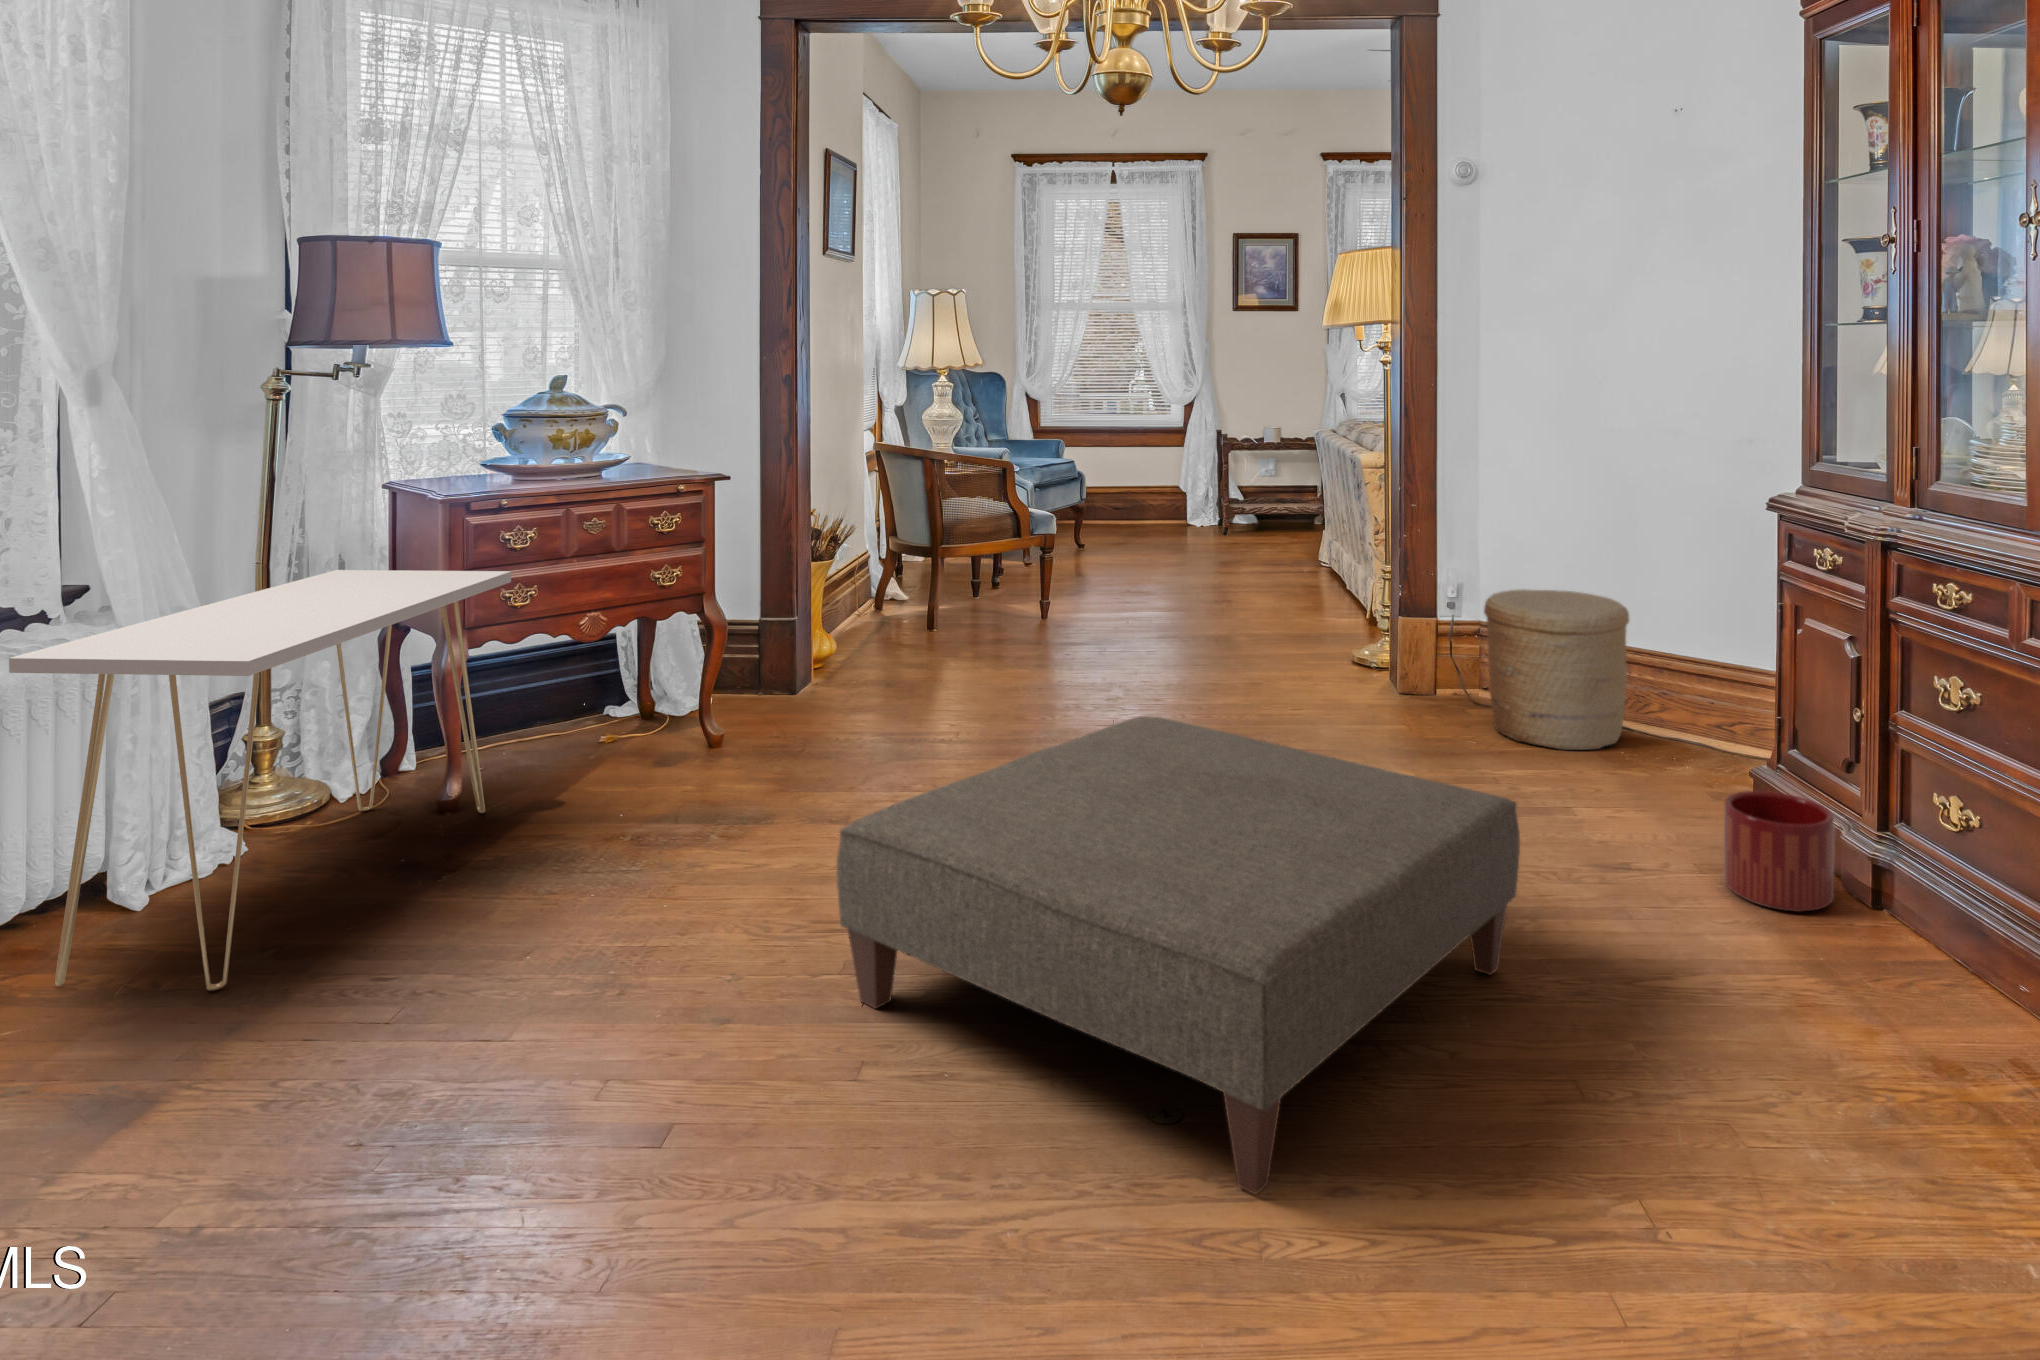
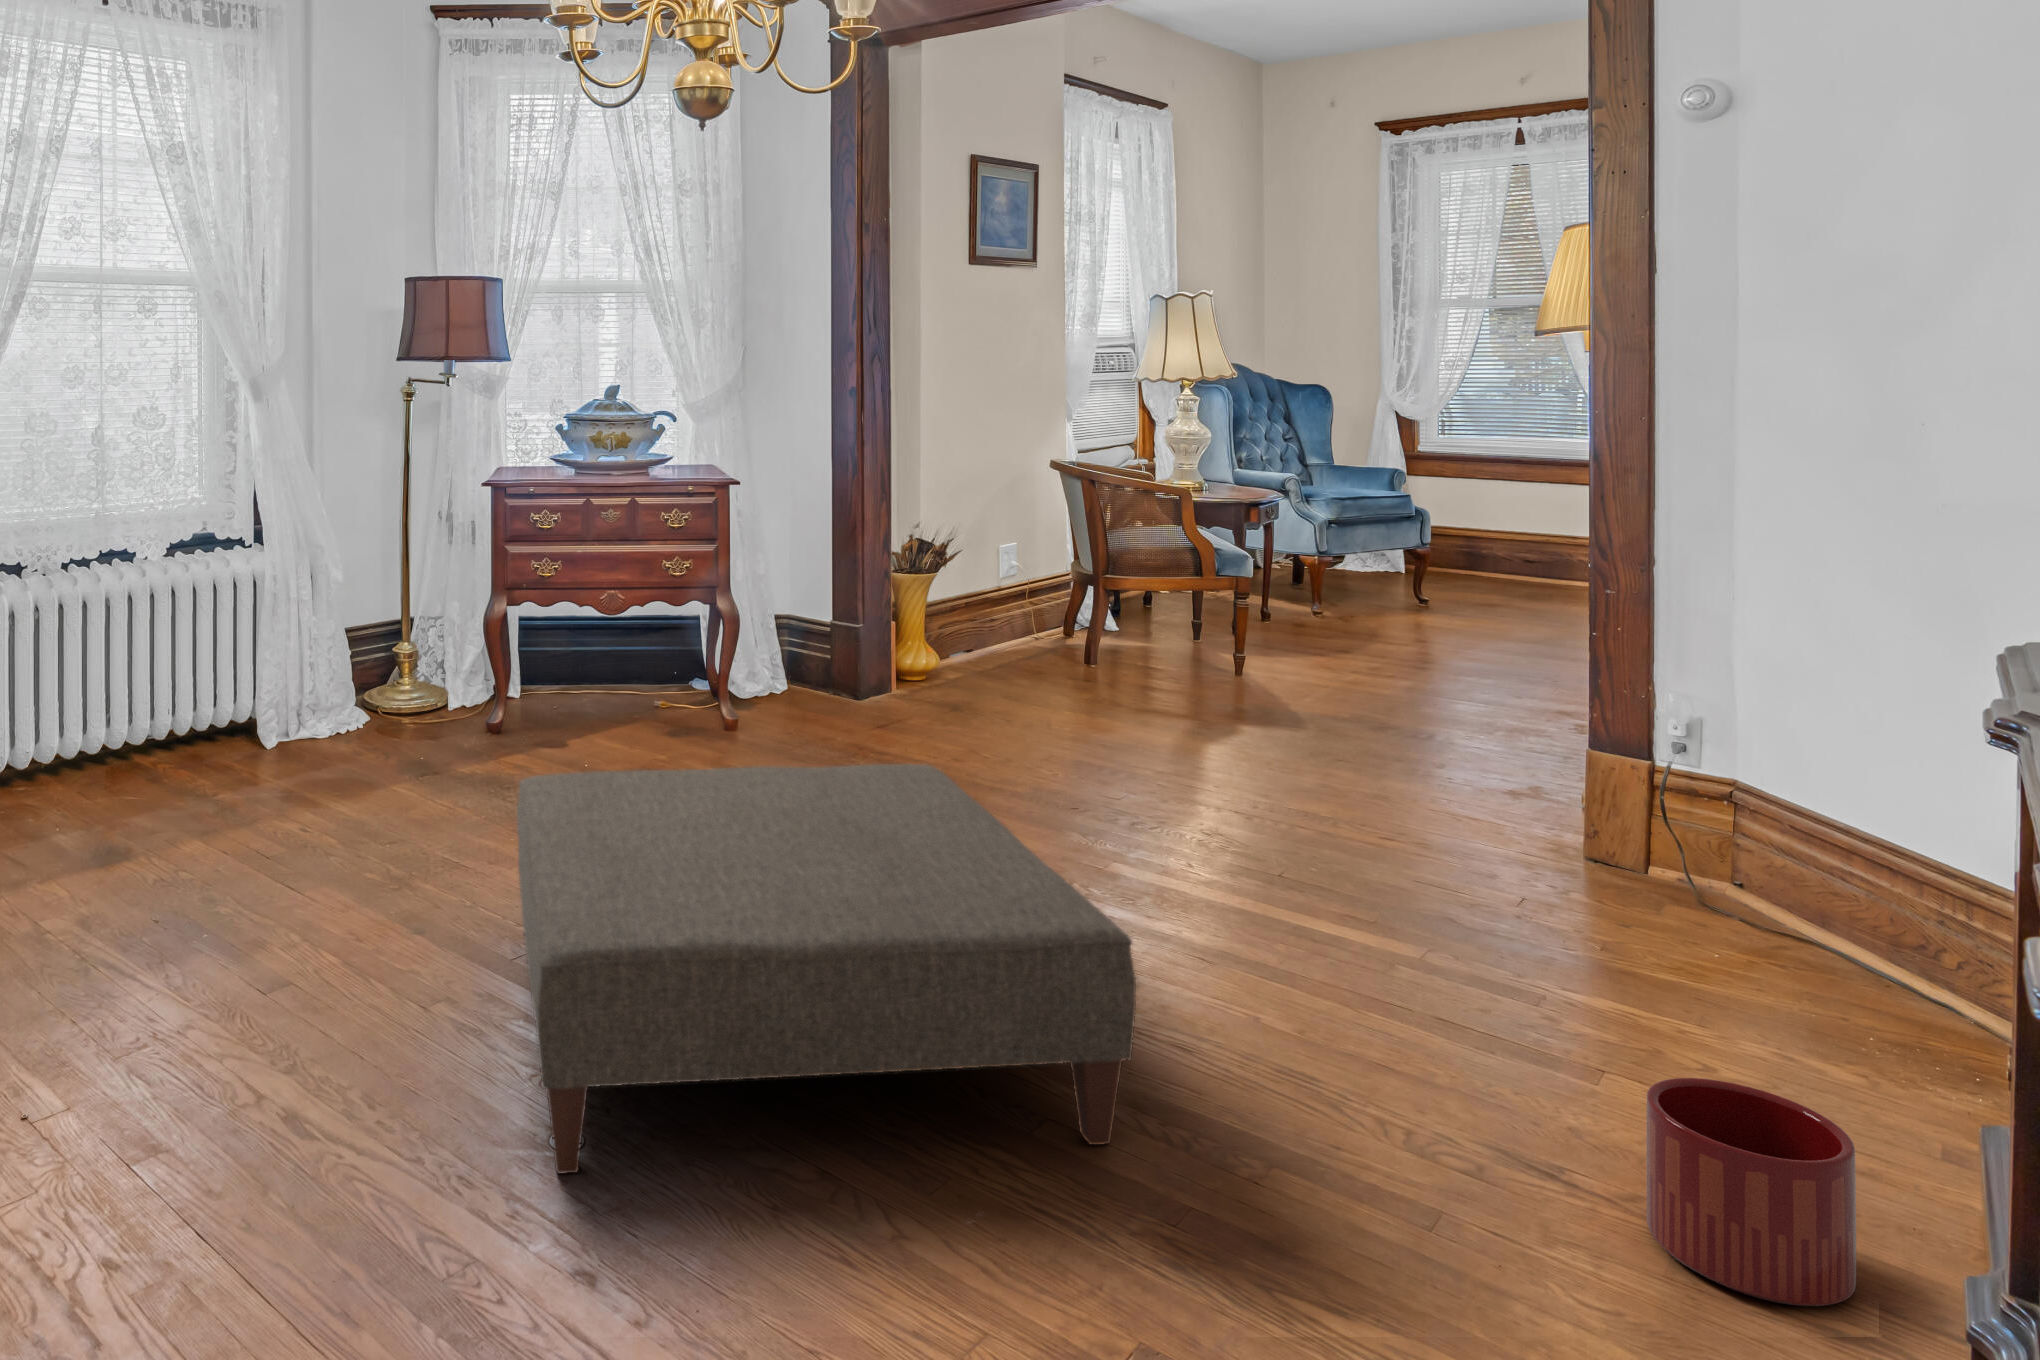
console table: present [9,570,511,990] -> none [179,531,526,800]
woven basket: present [1484,589,1629,750] -> none [1638,734,1924,1012]

